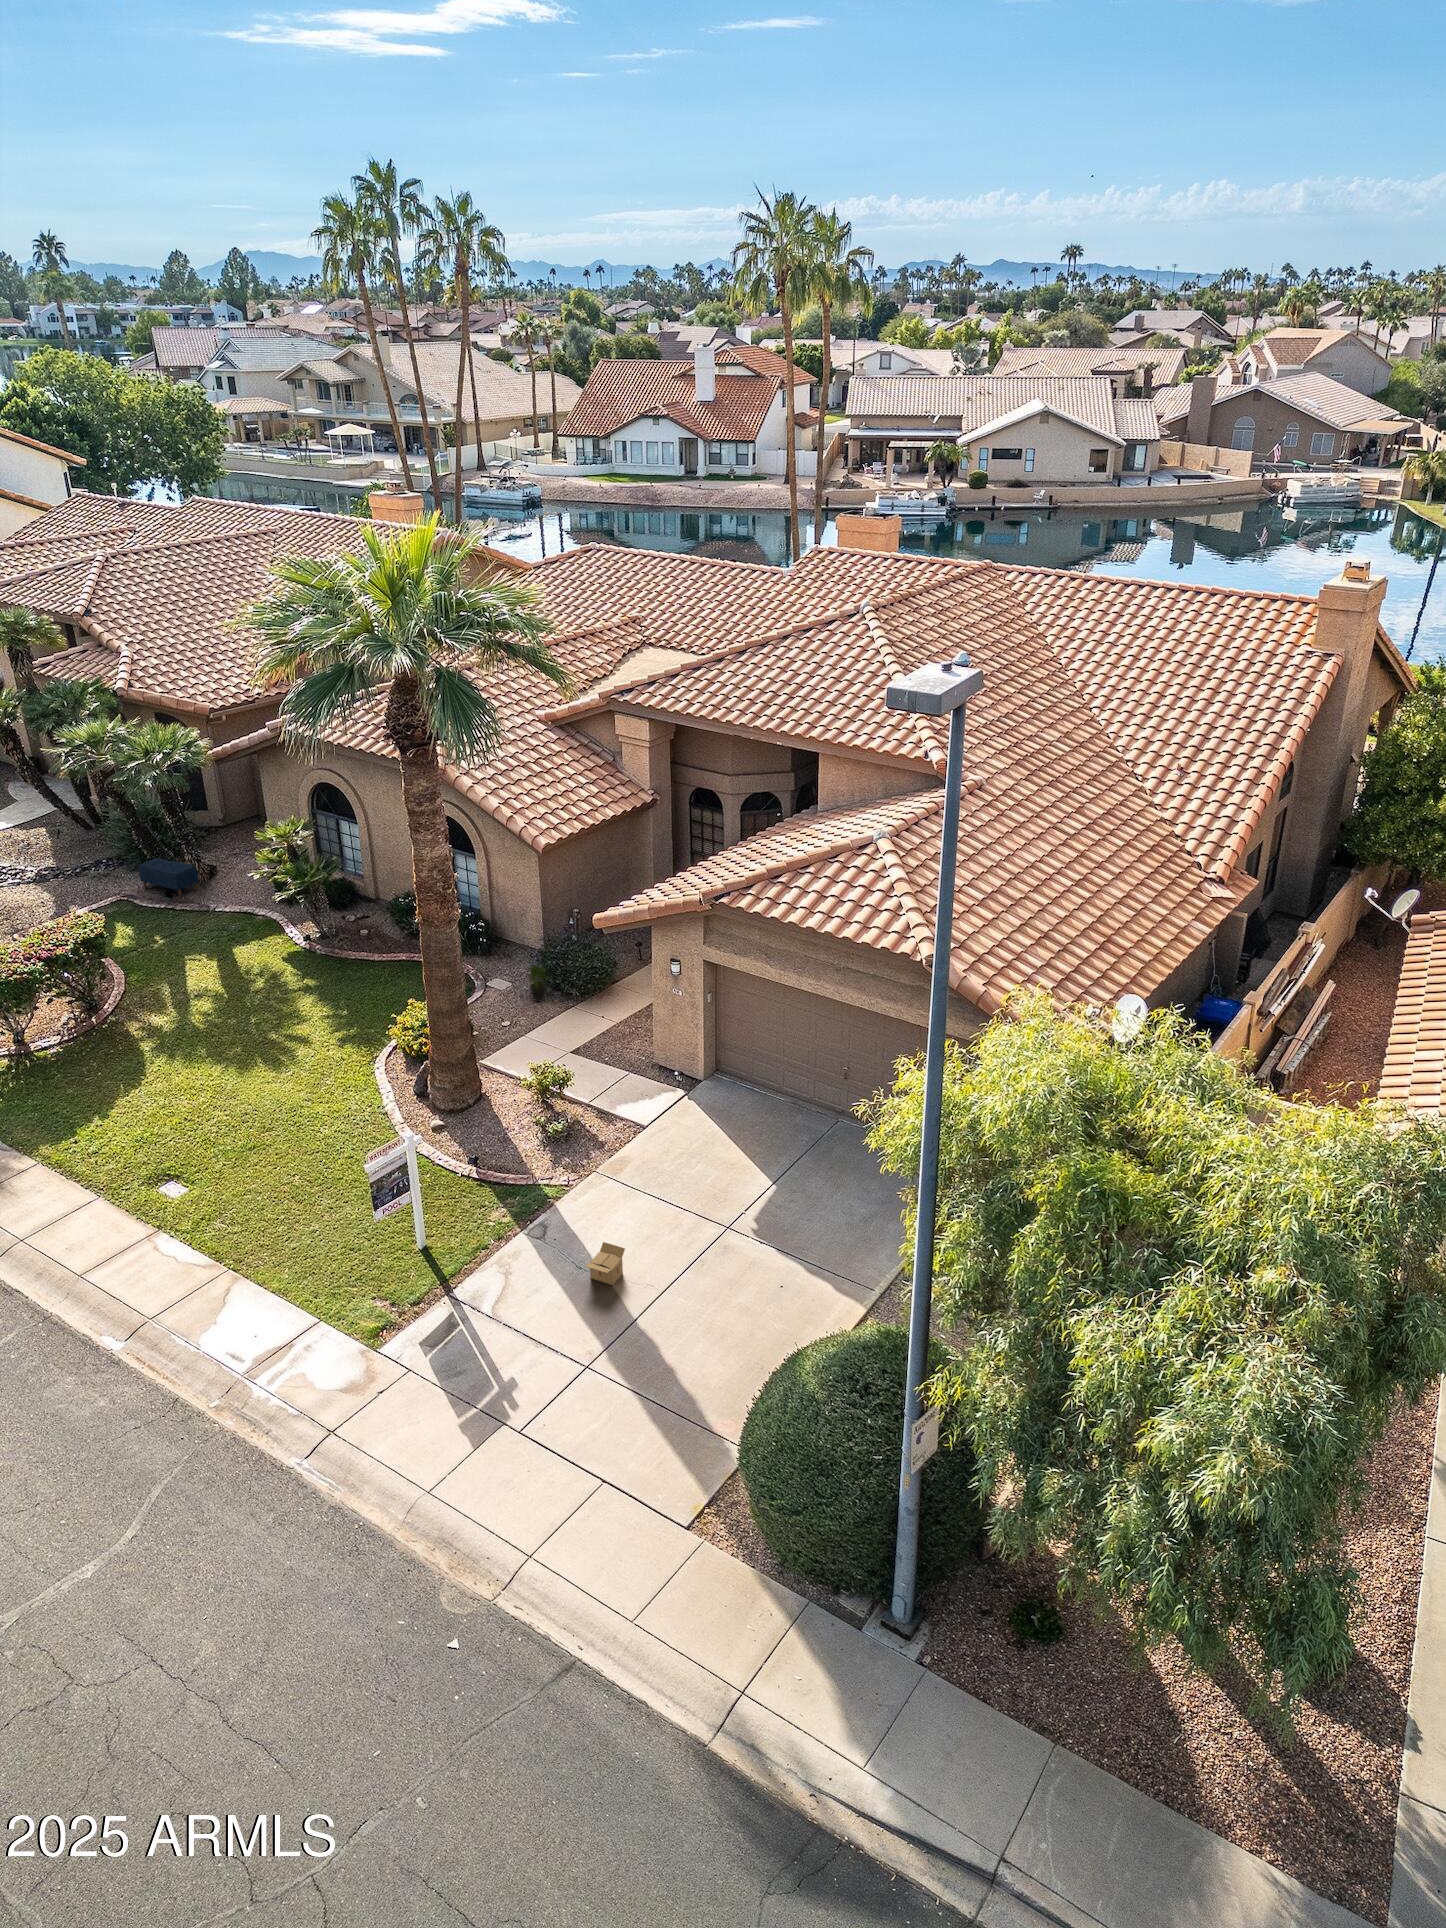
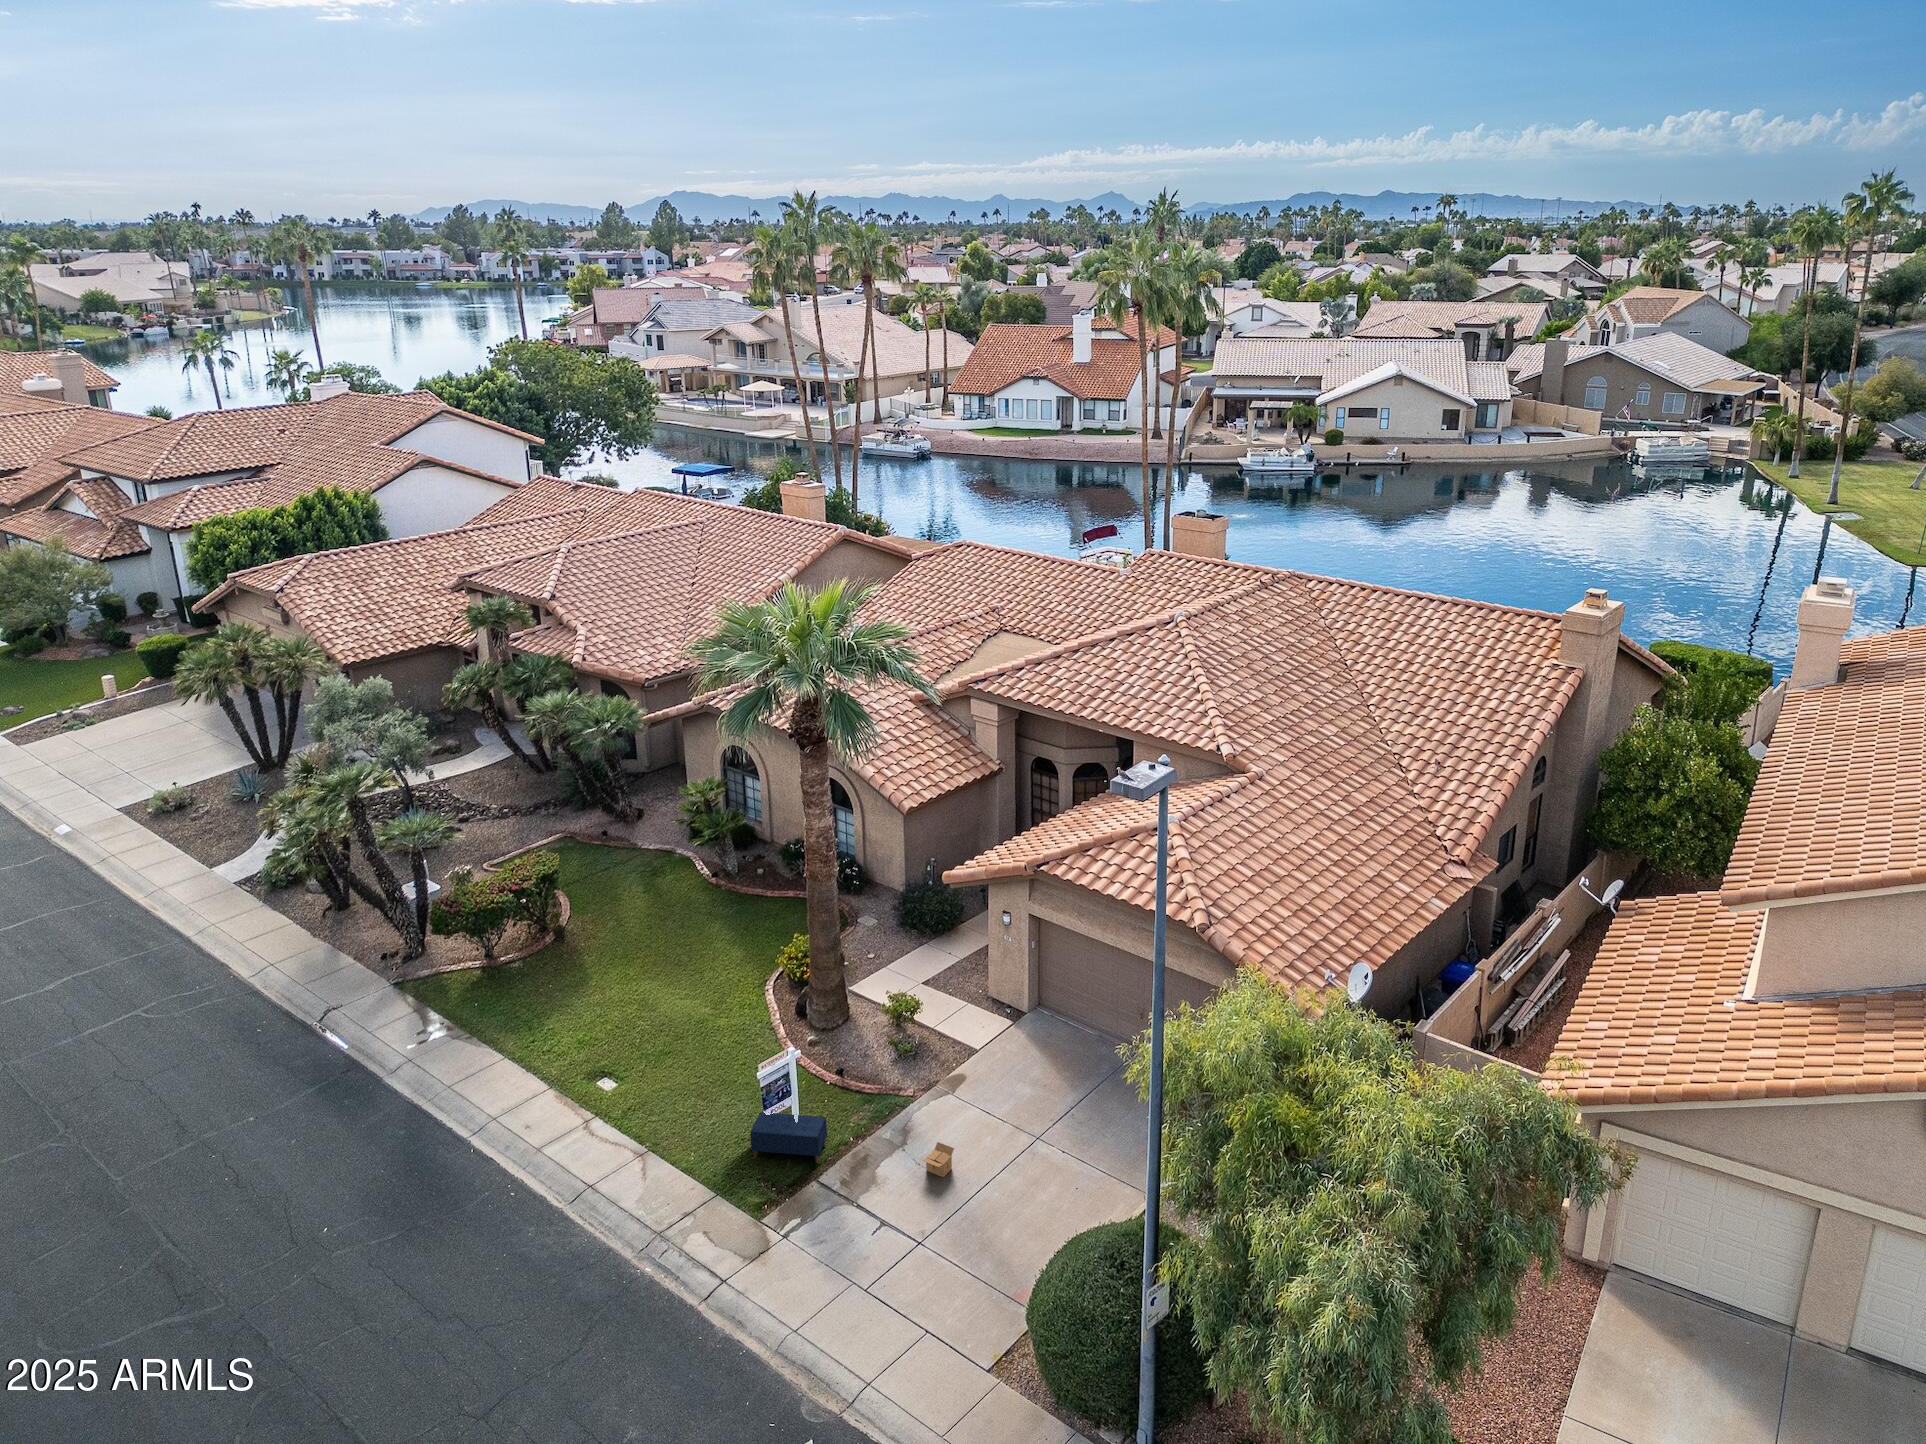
bench: present [138,858,199,897] -> present [750,1112,827,1164]
potted plant: present [528,966,549,1002] -> present [548,911,566,941]

